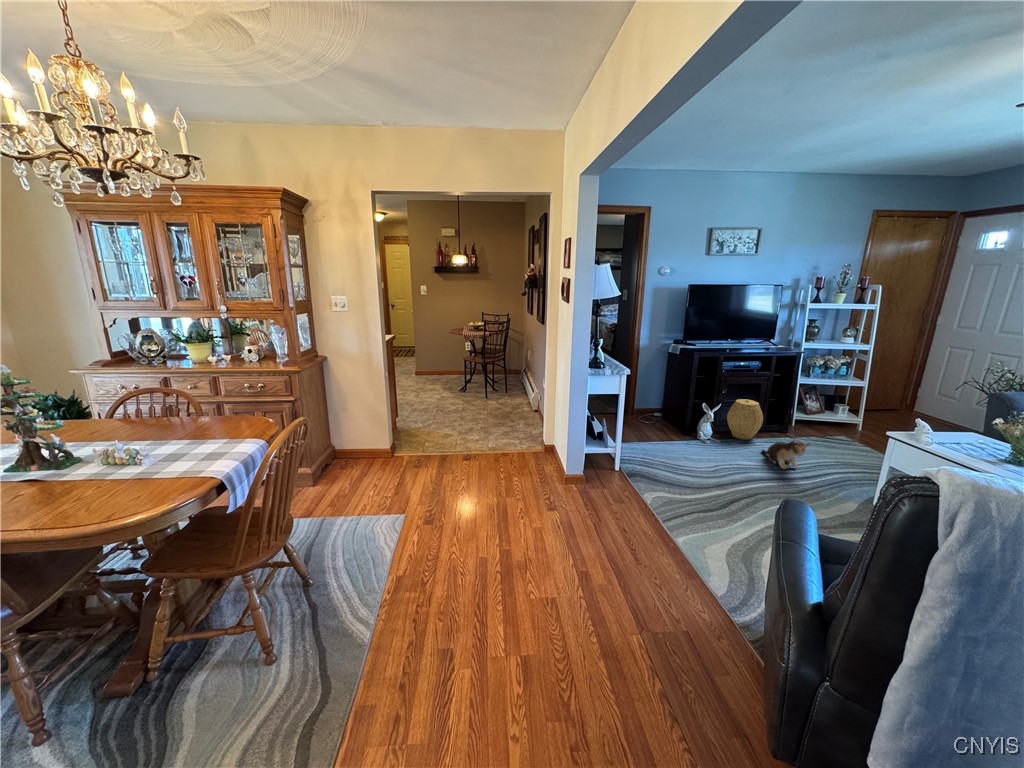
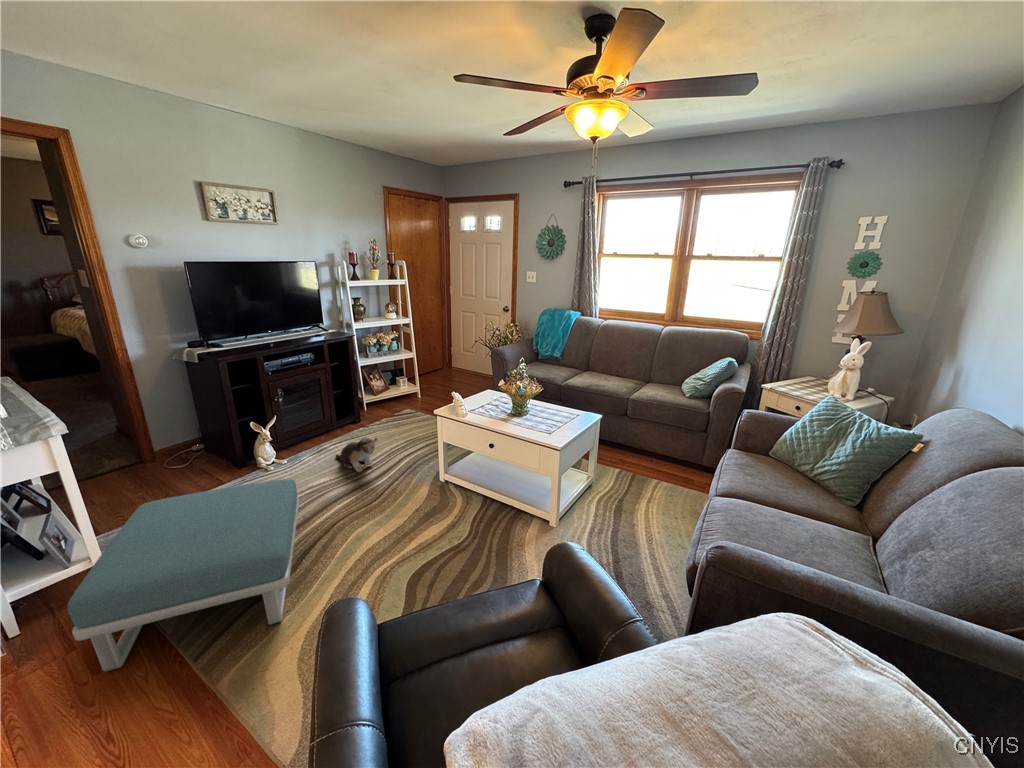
woven basket: present [727,399,763,440] -> none [290,399,331,448]
footstool: none [618,429,738,529] -> present [67,479,299,671]

